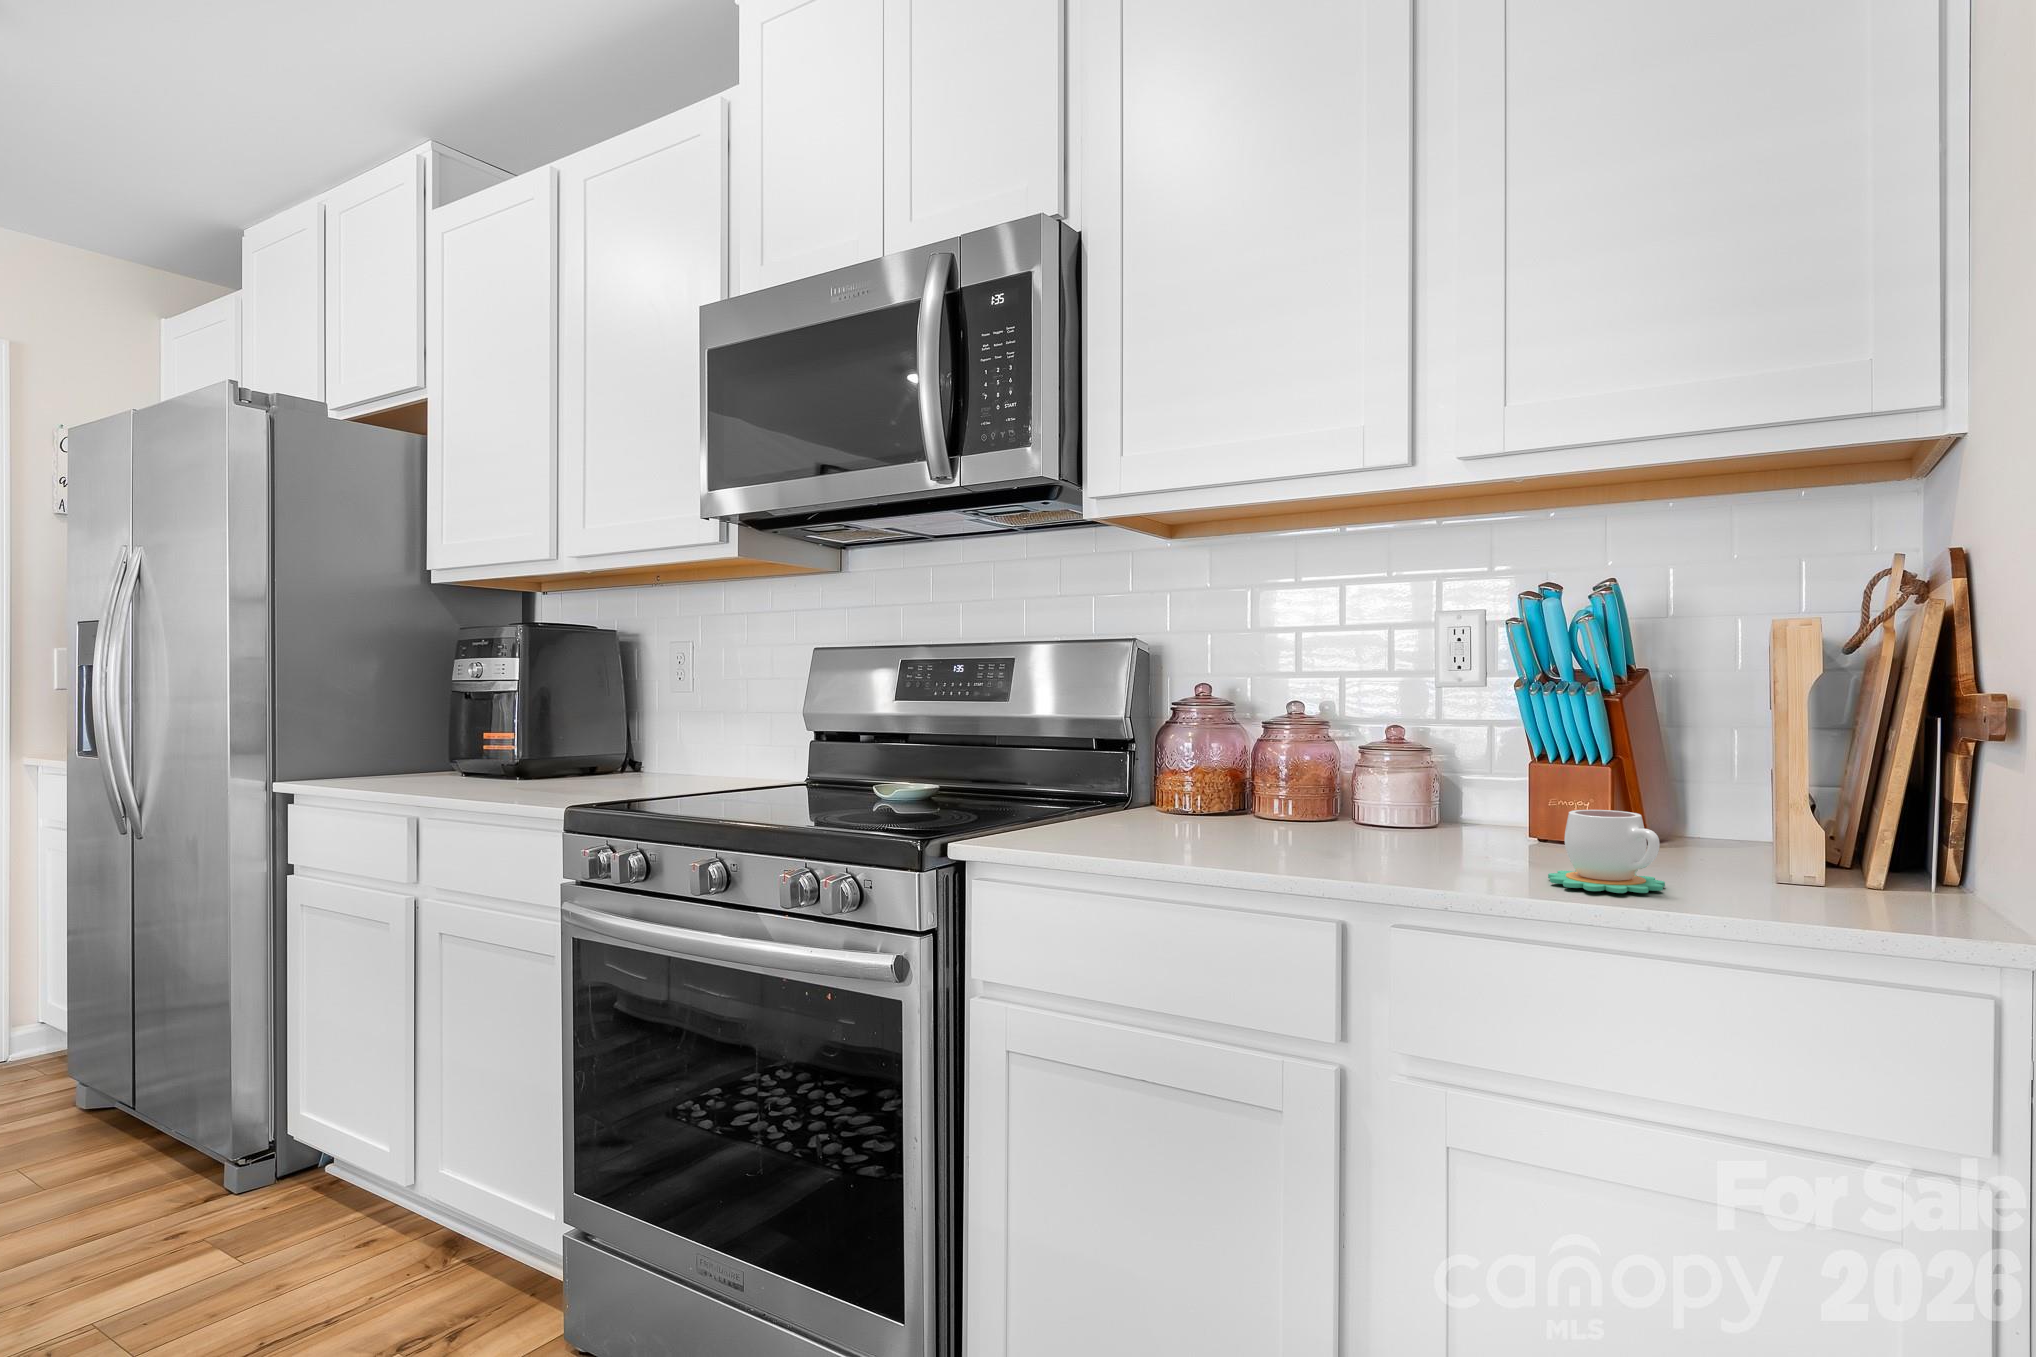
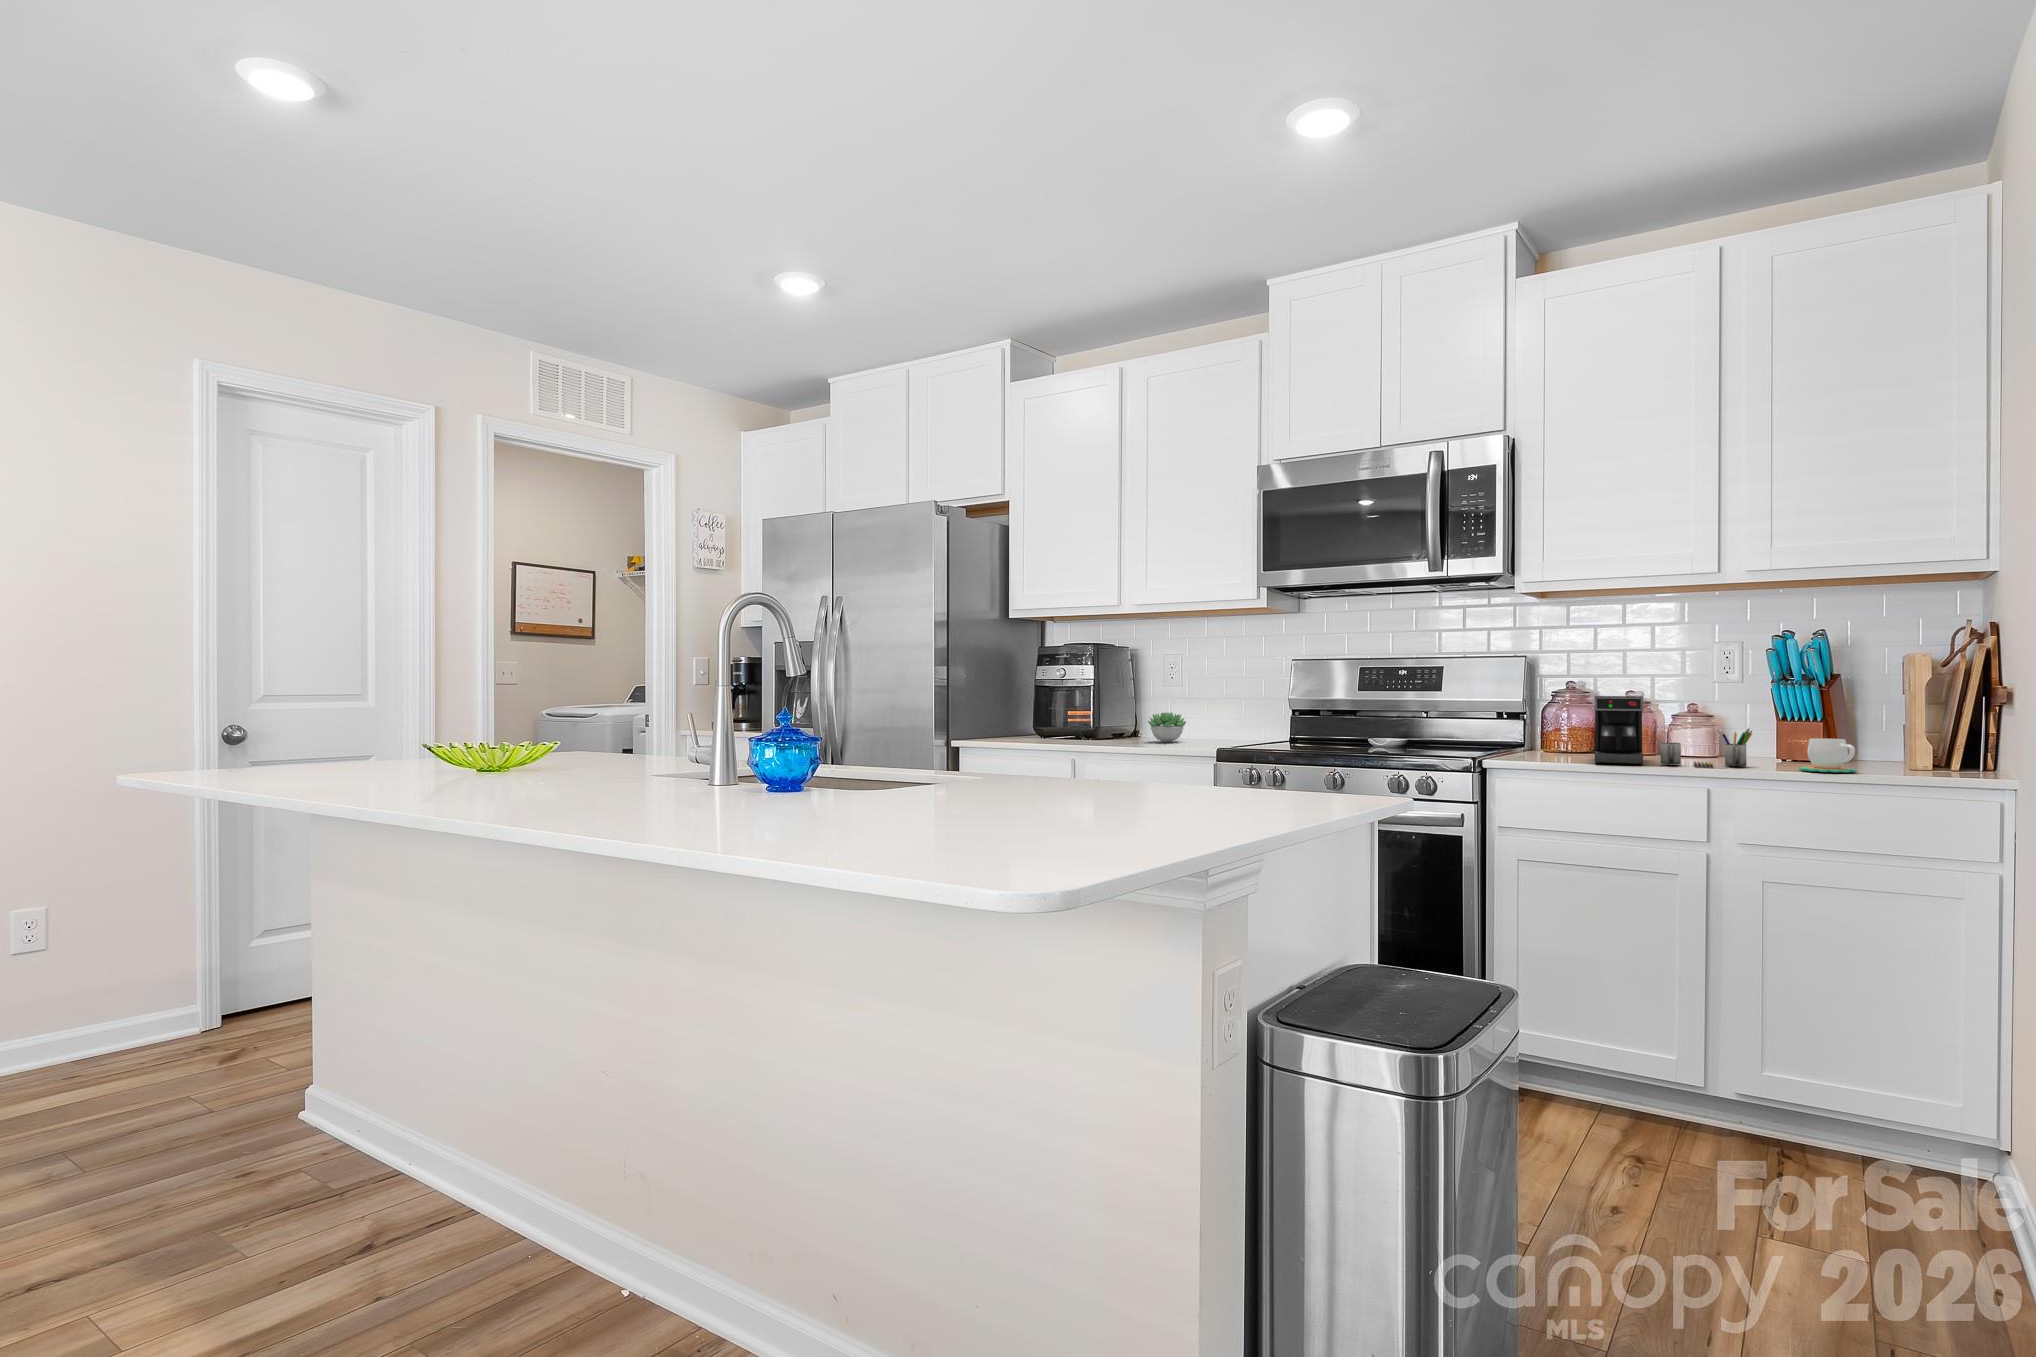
coffee maker: none [1168,713,1464,866] -> present [1595,696,1752,766]
succulent plant: none [579,735,654,784] -> present [1148,713,1186,742]

